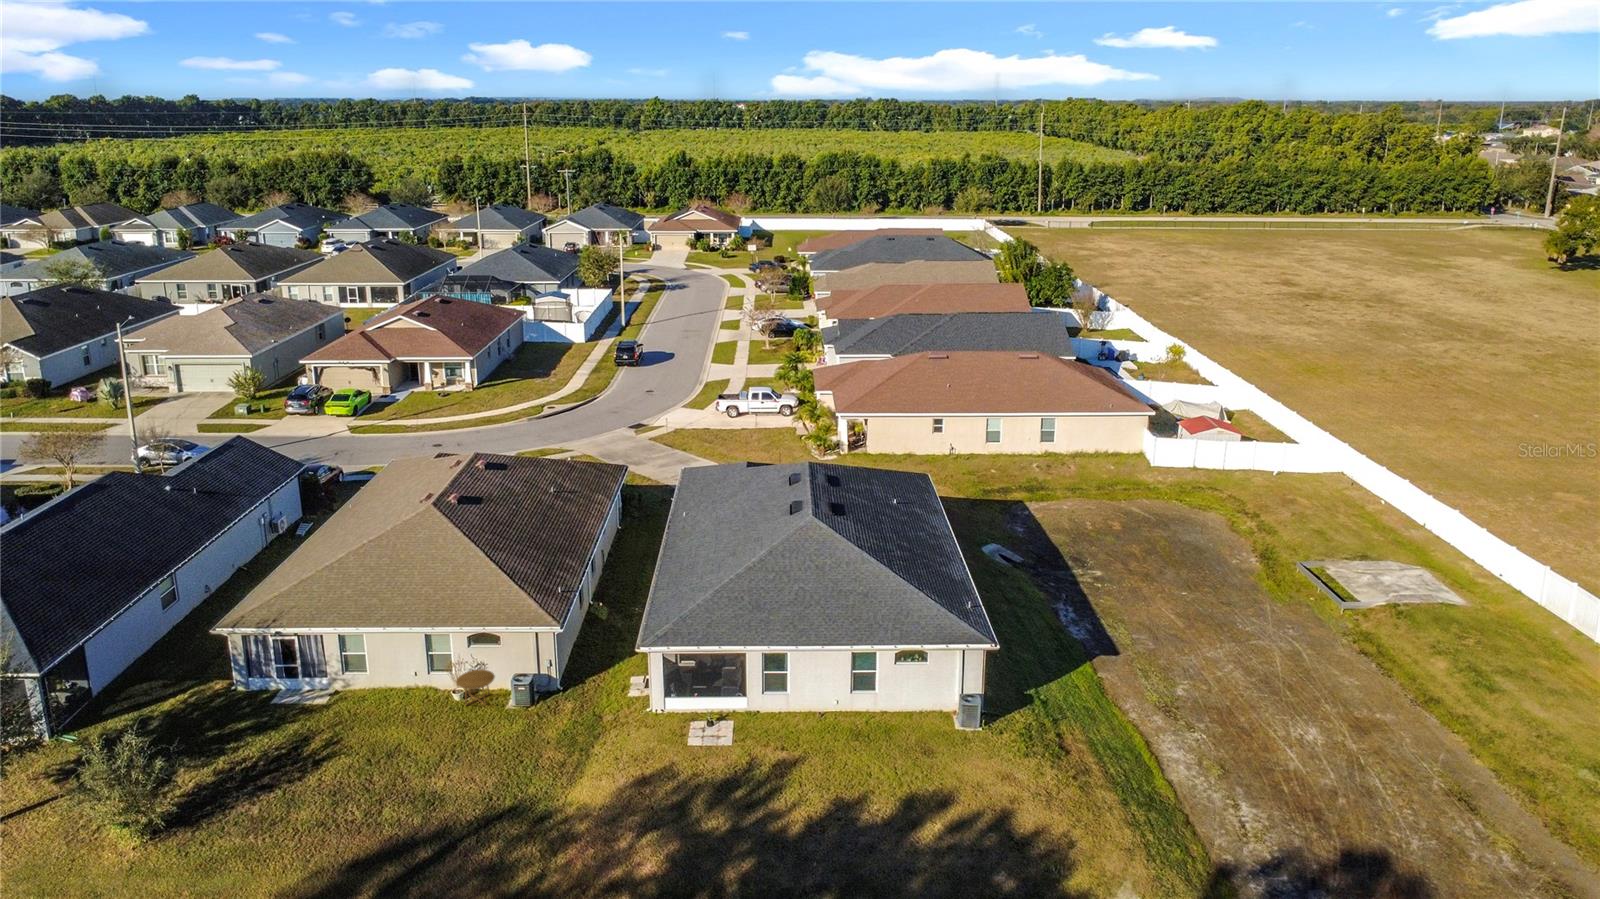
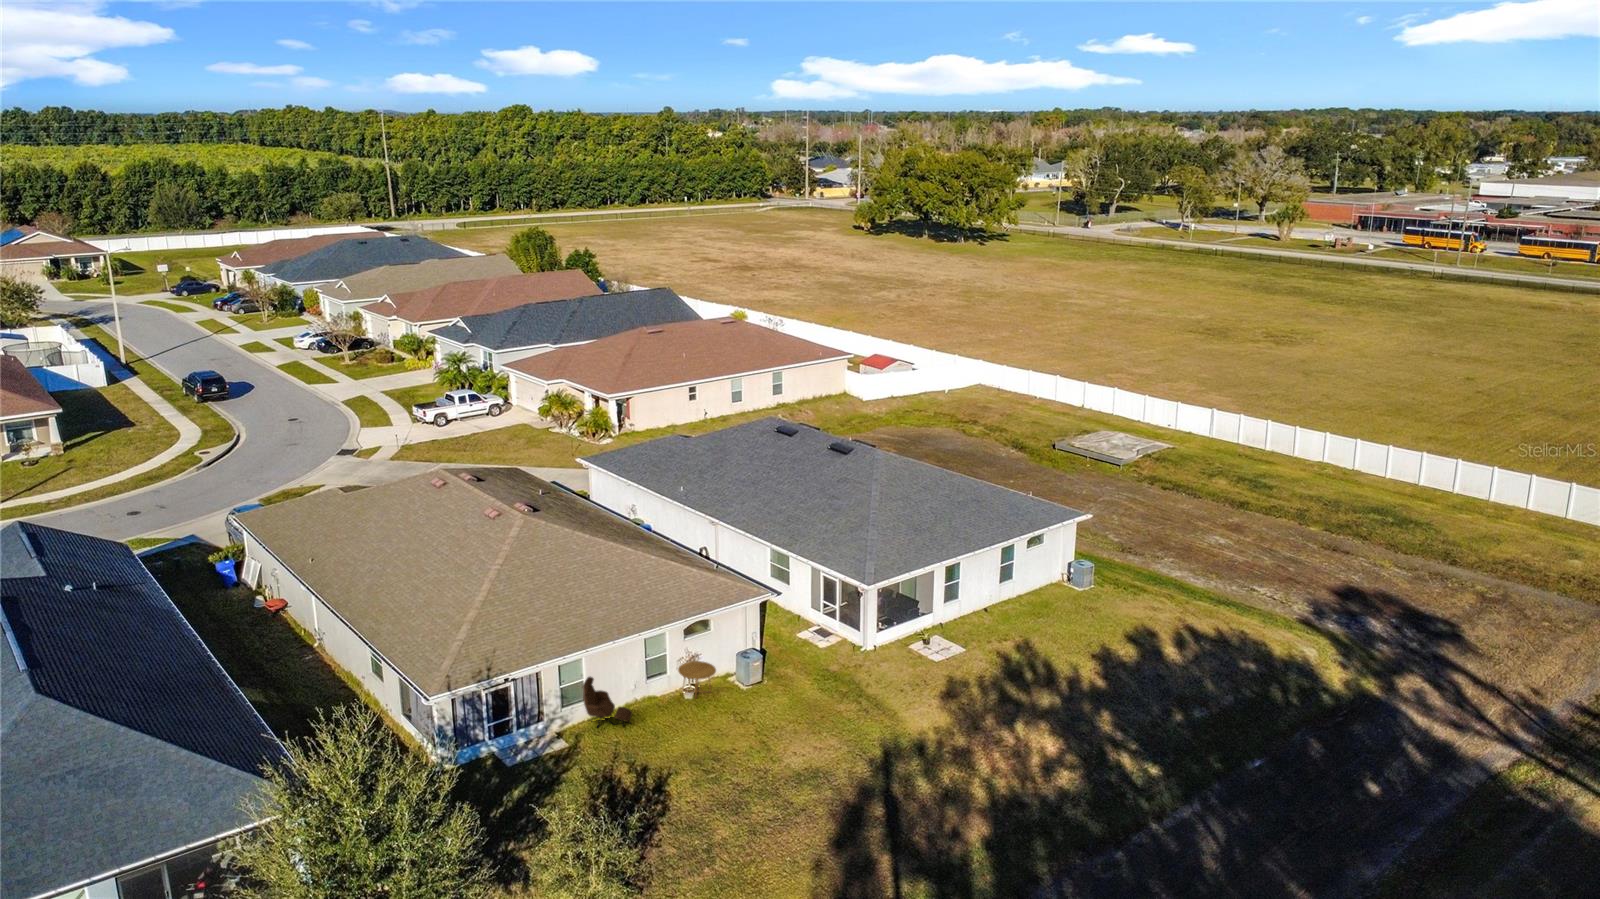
lounge chair: none [356,653,396,708] -> present [582,677,633,727]

